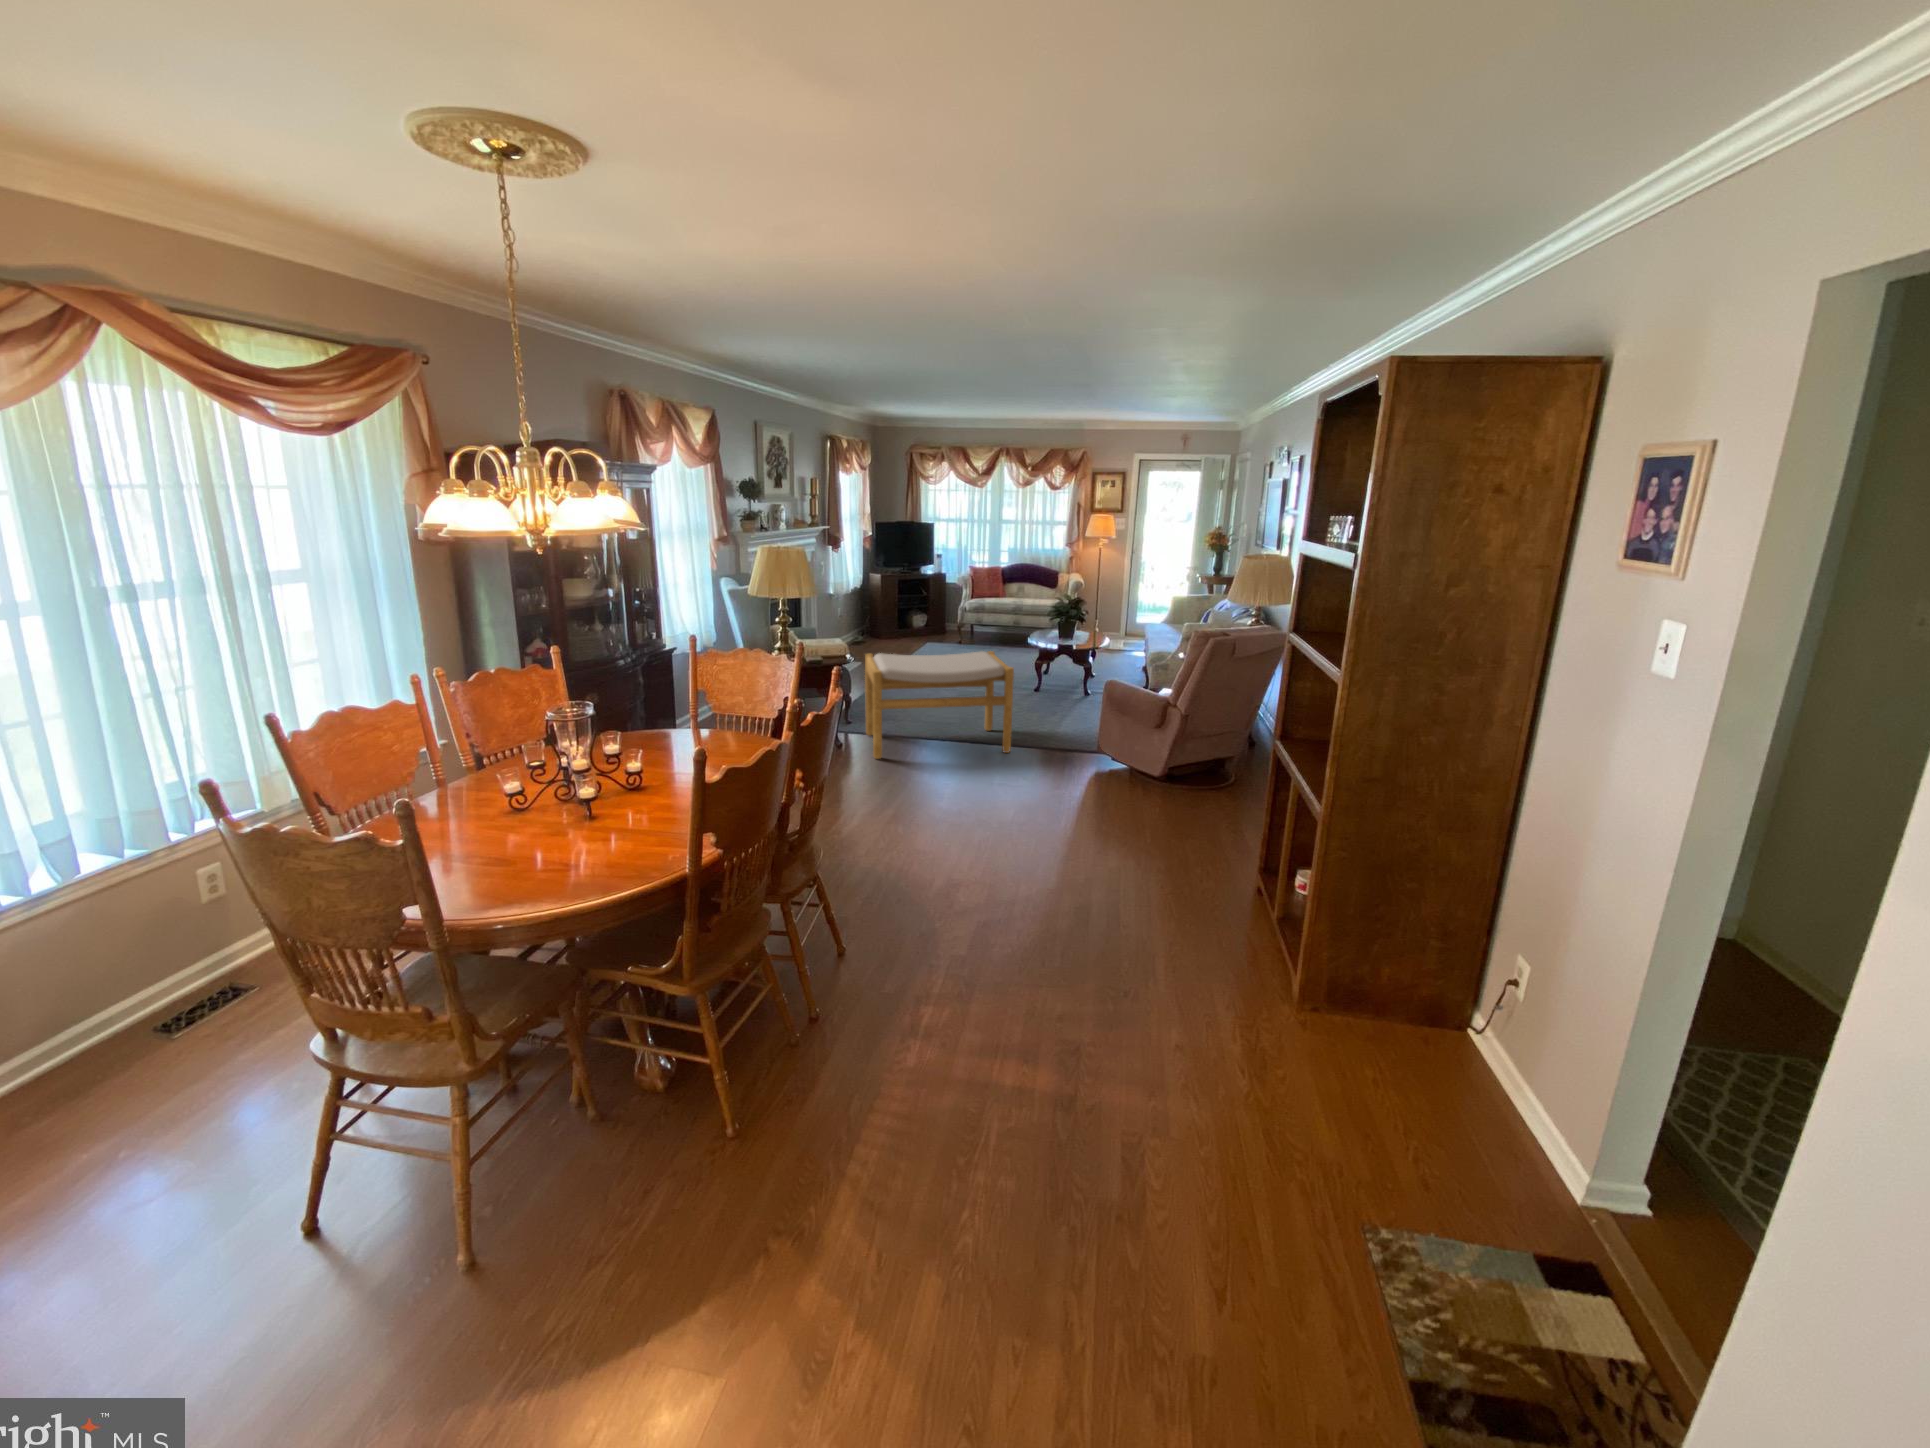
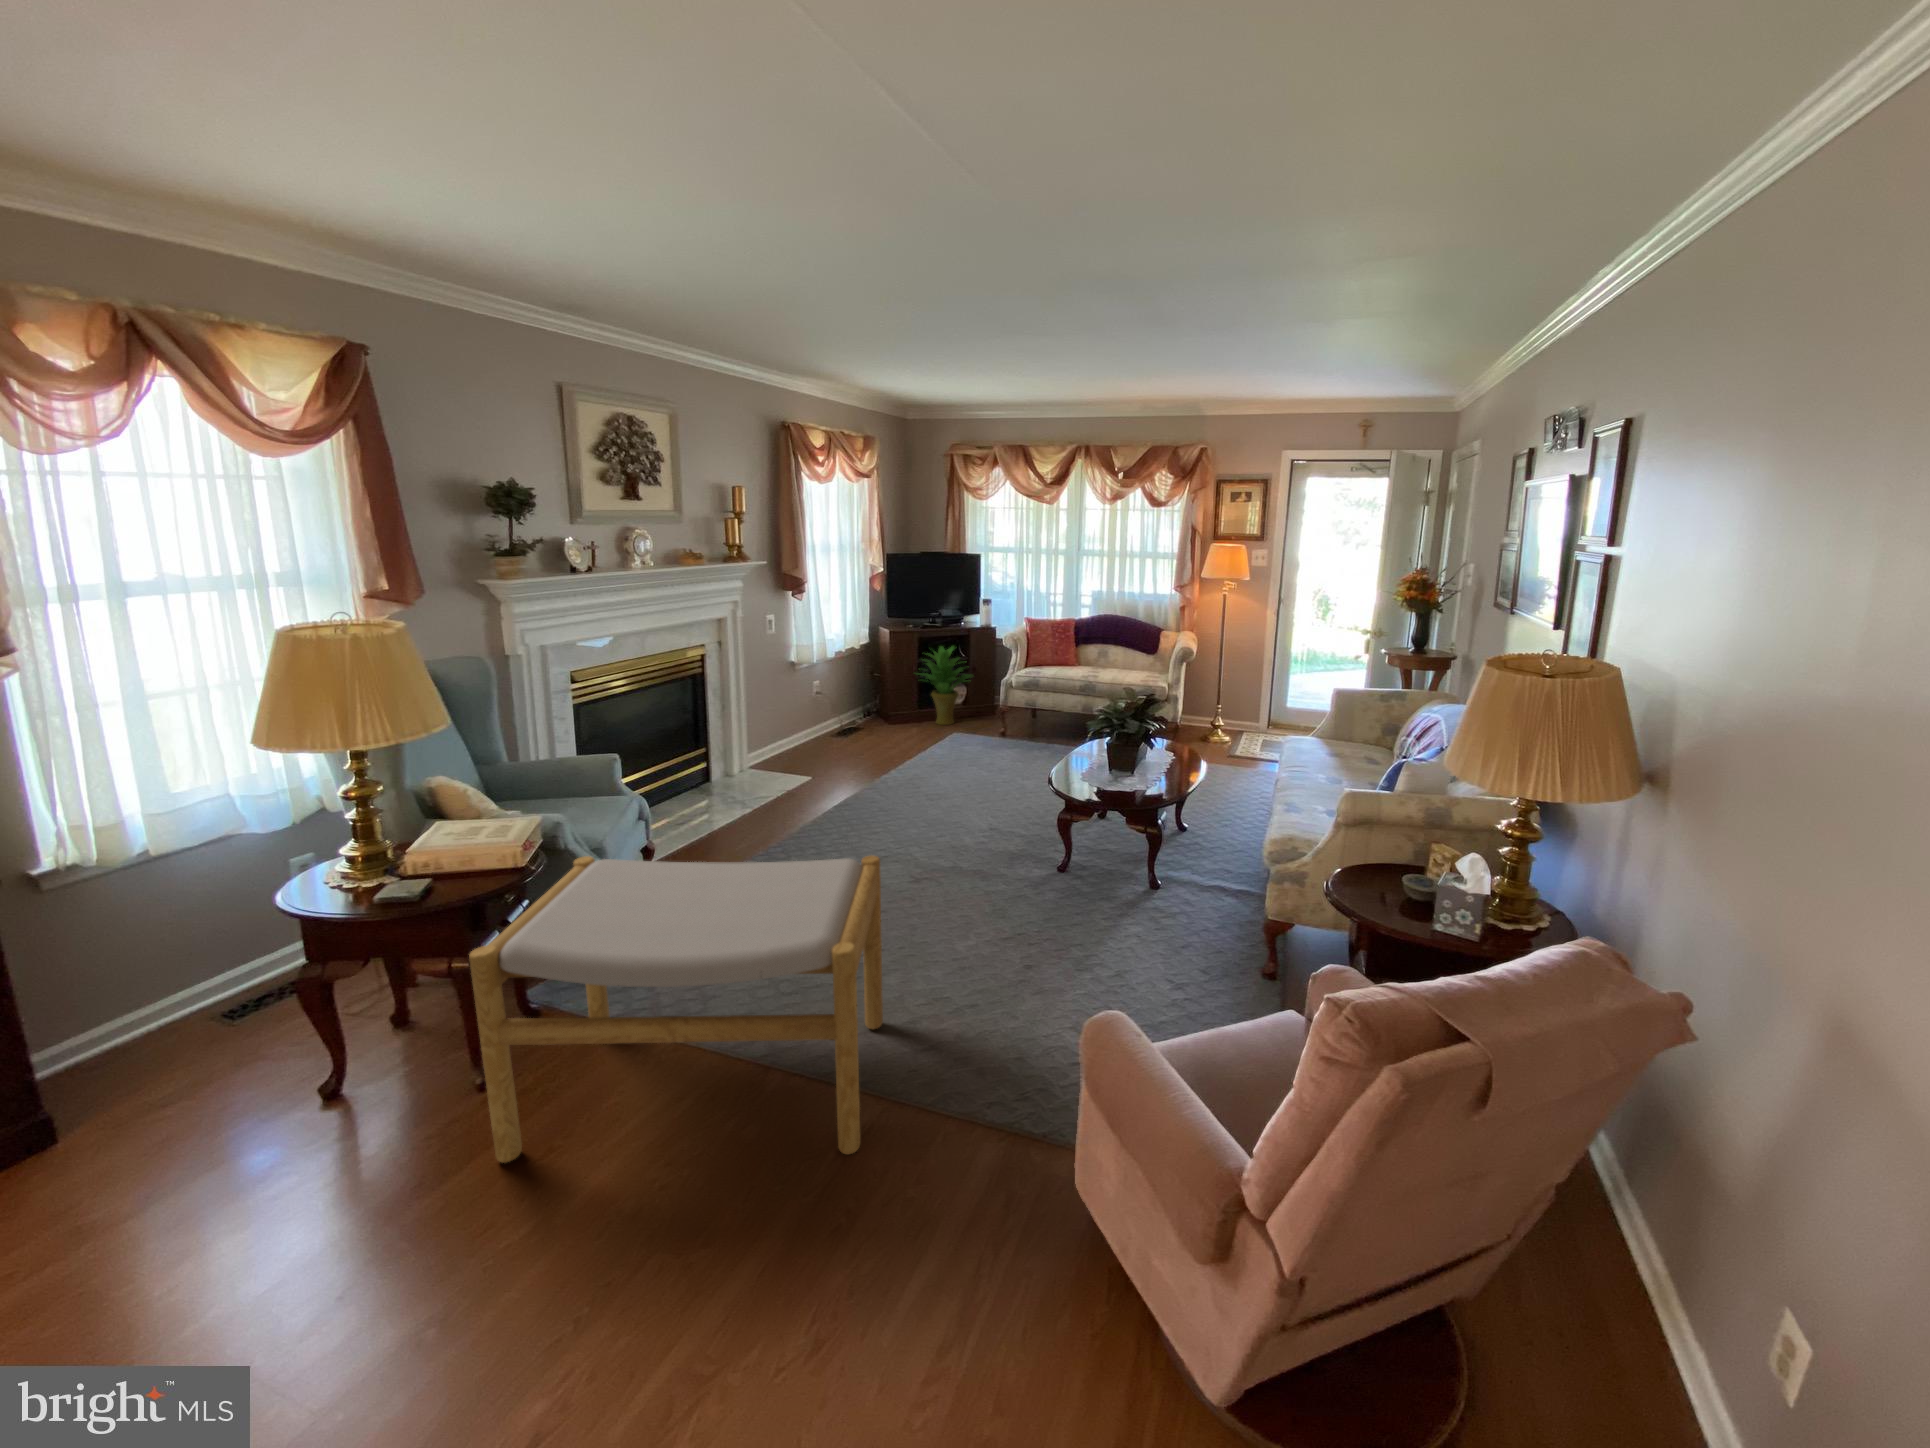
potted plant: none [897,585,937,639] -> present [919,646,971,725]

